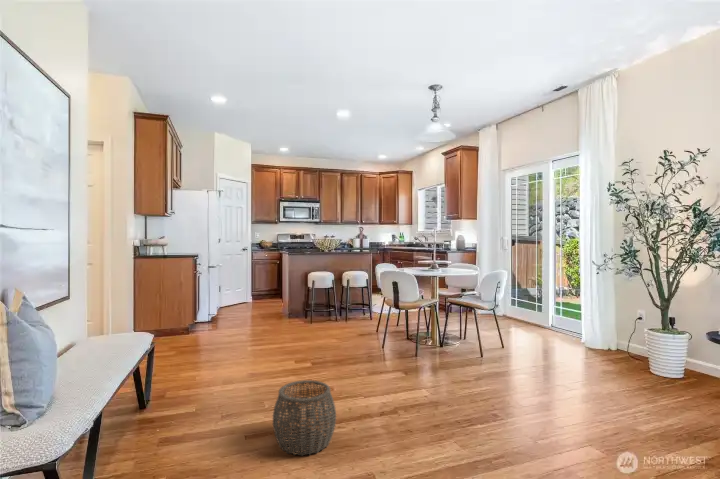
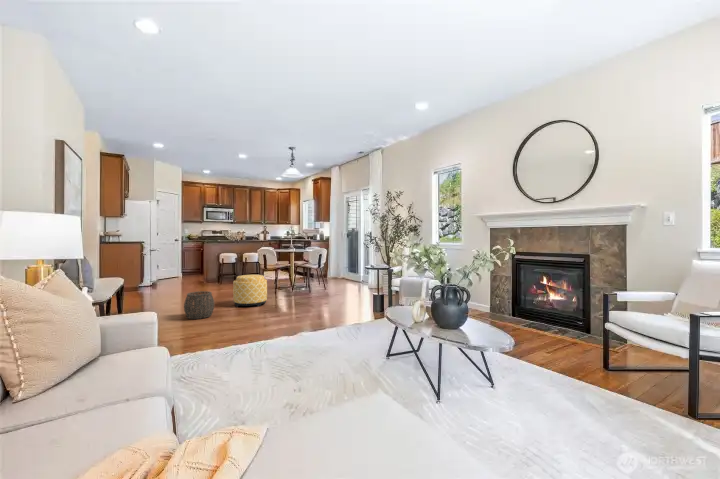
ottoman: none [359,331,426,406] -> present [233,275,267,307]

